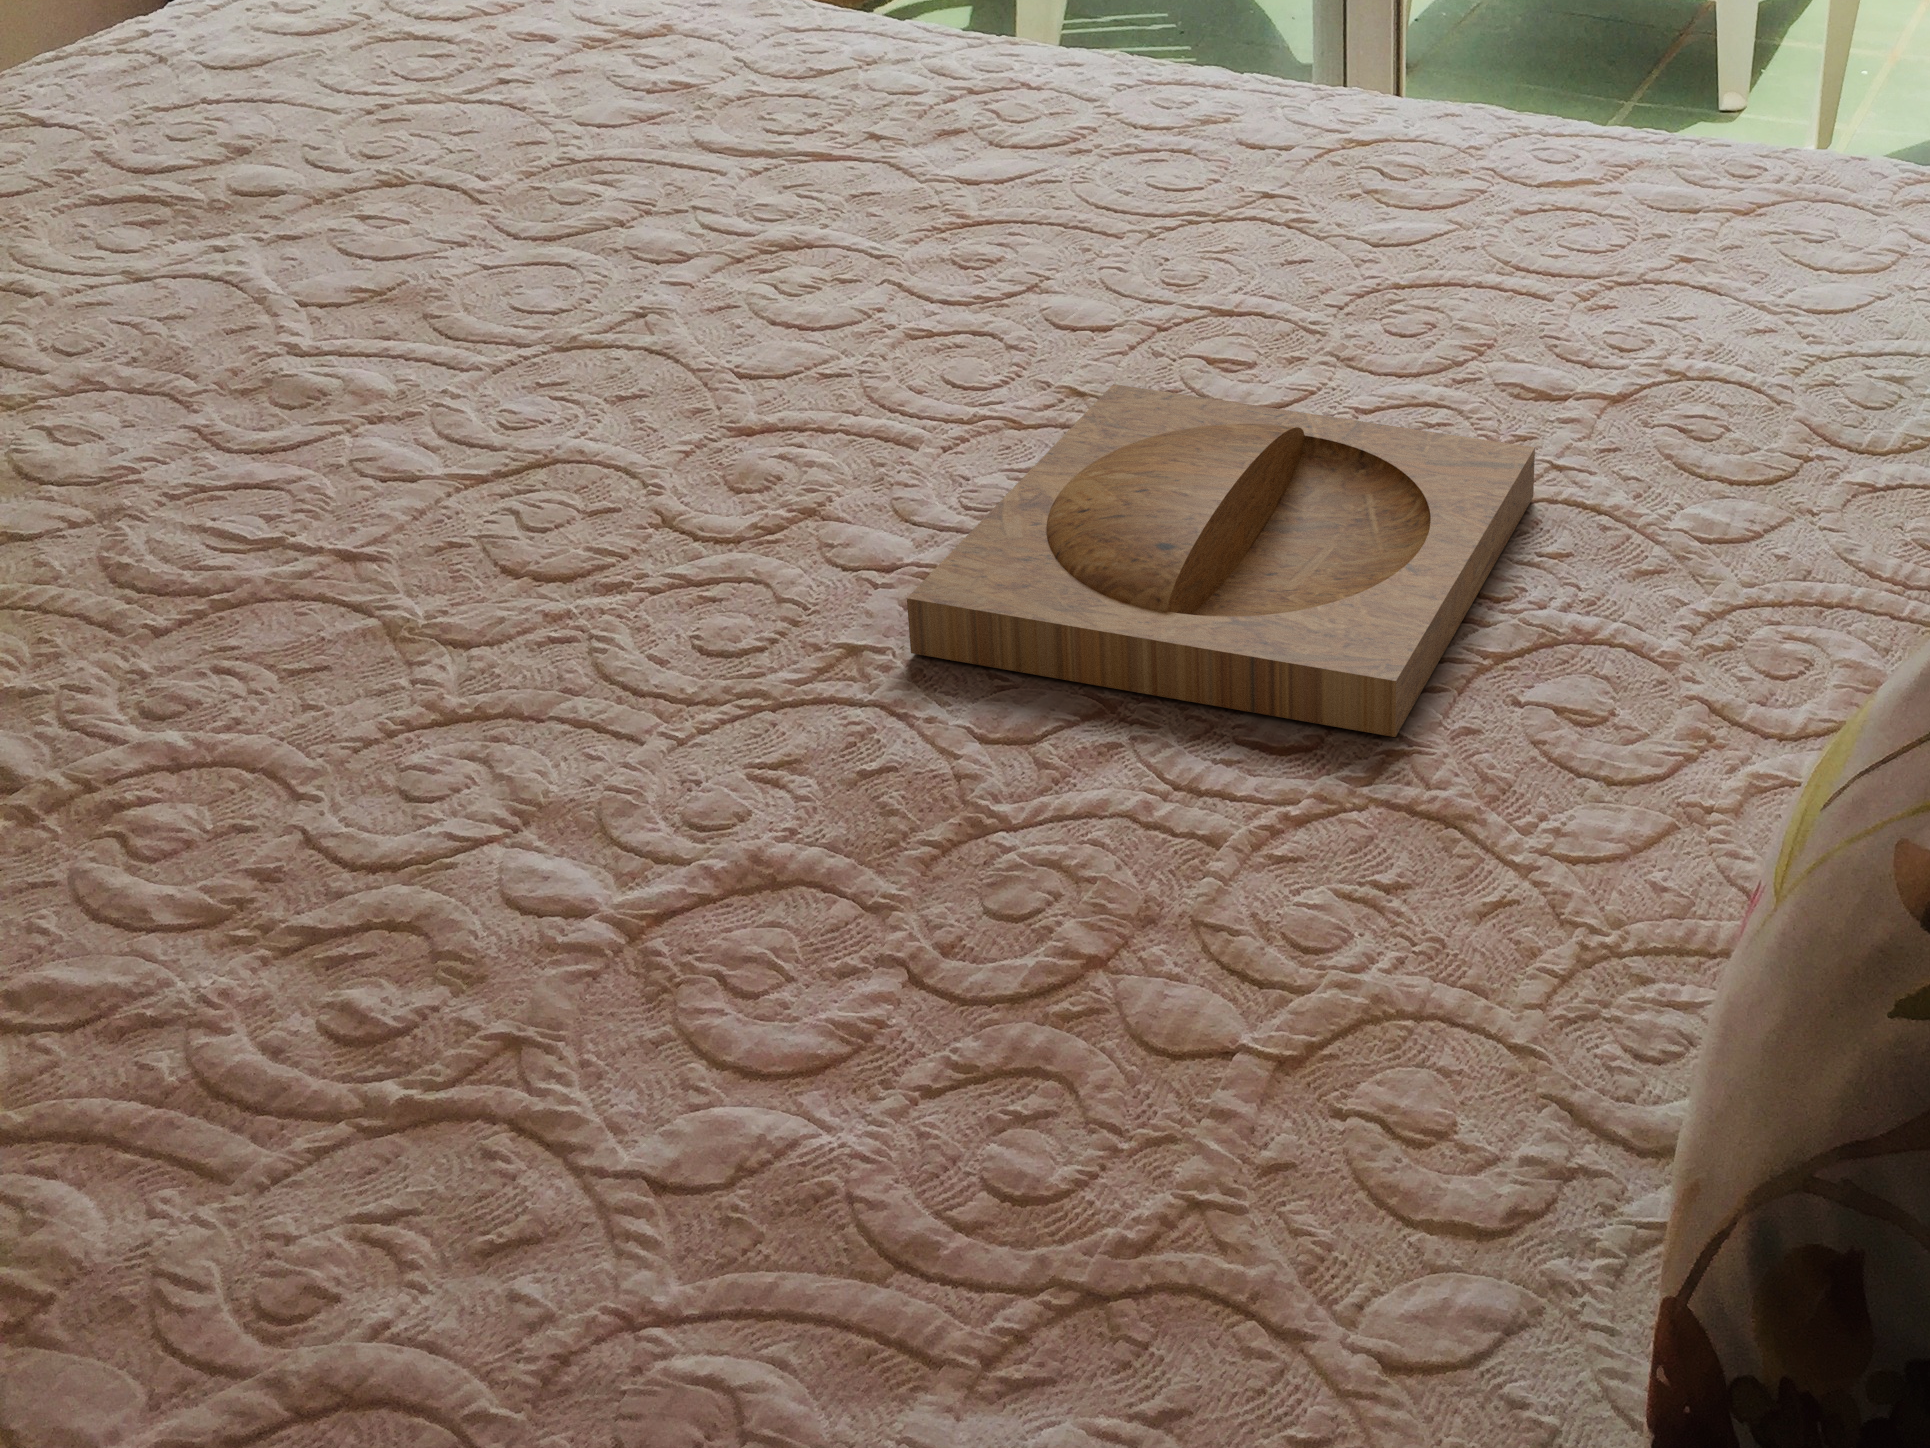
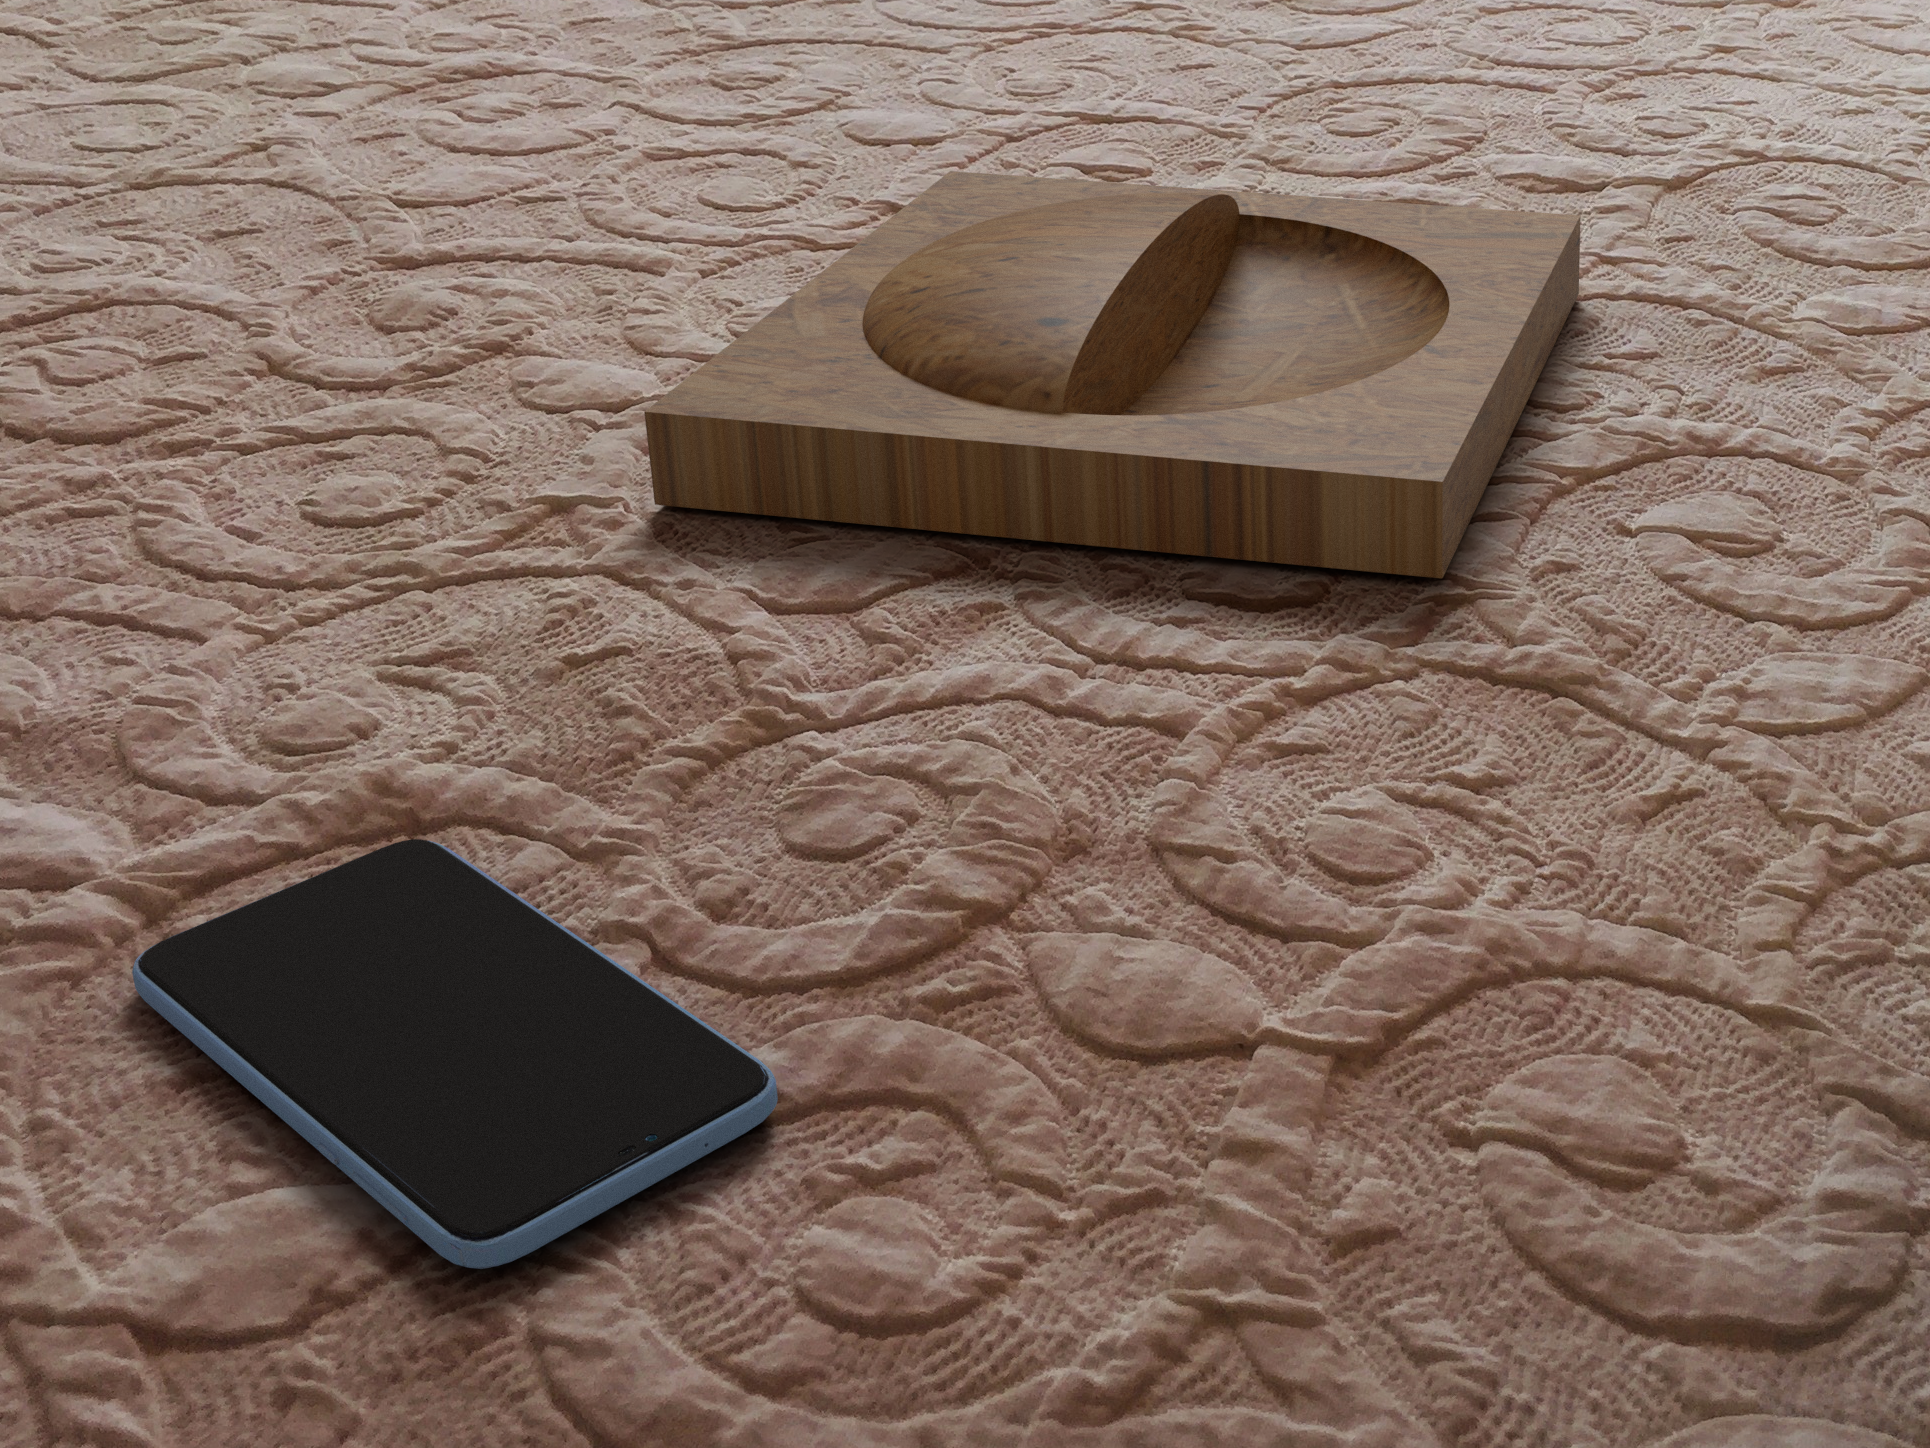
smartphone: none [628,898,975,1158] -> present [132,839,778,1269]

